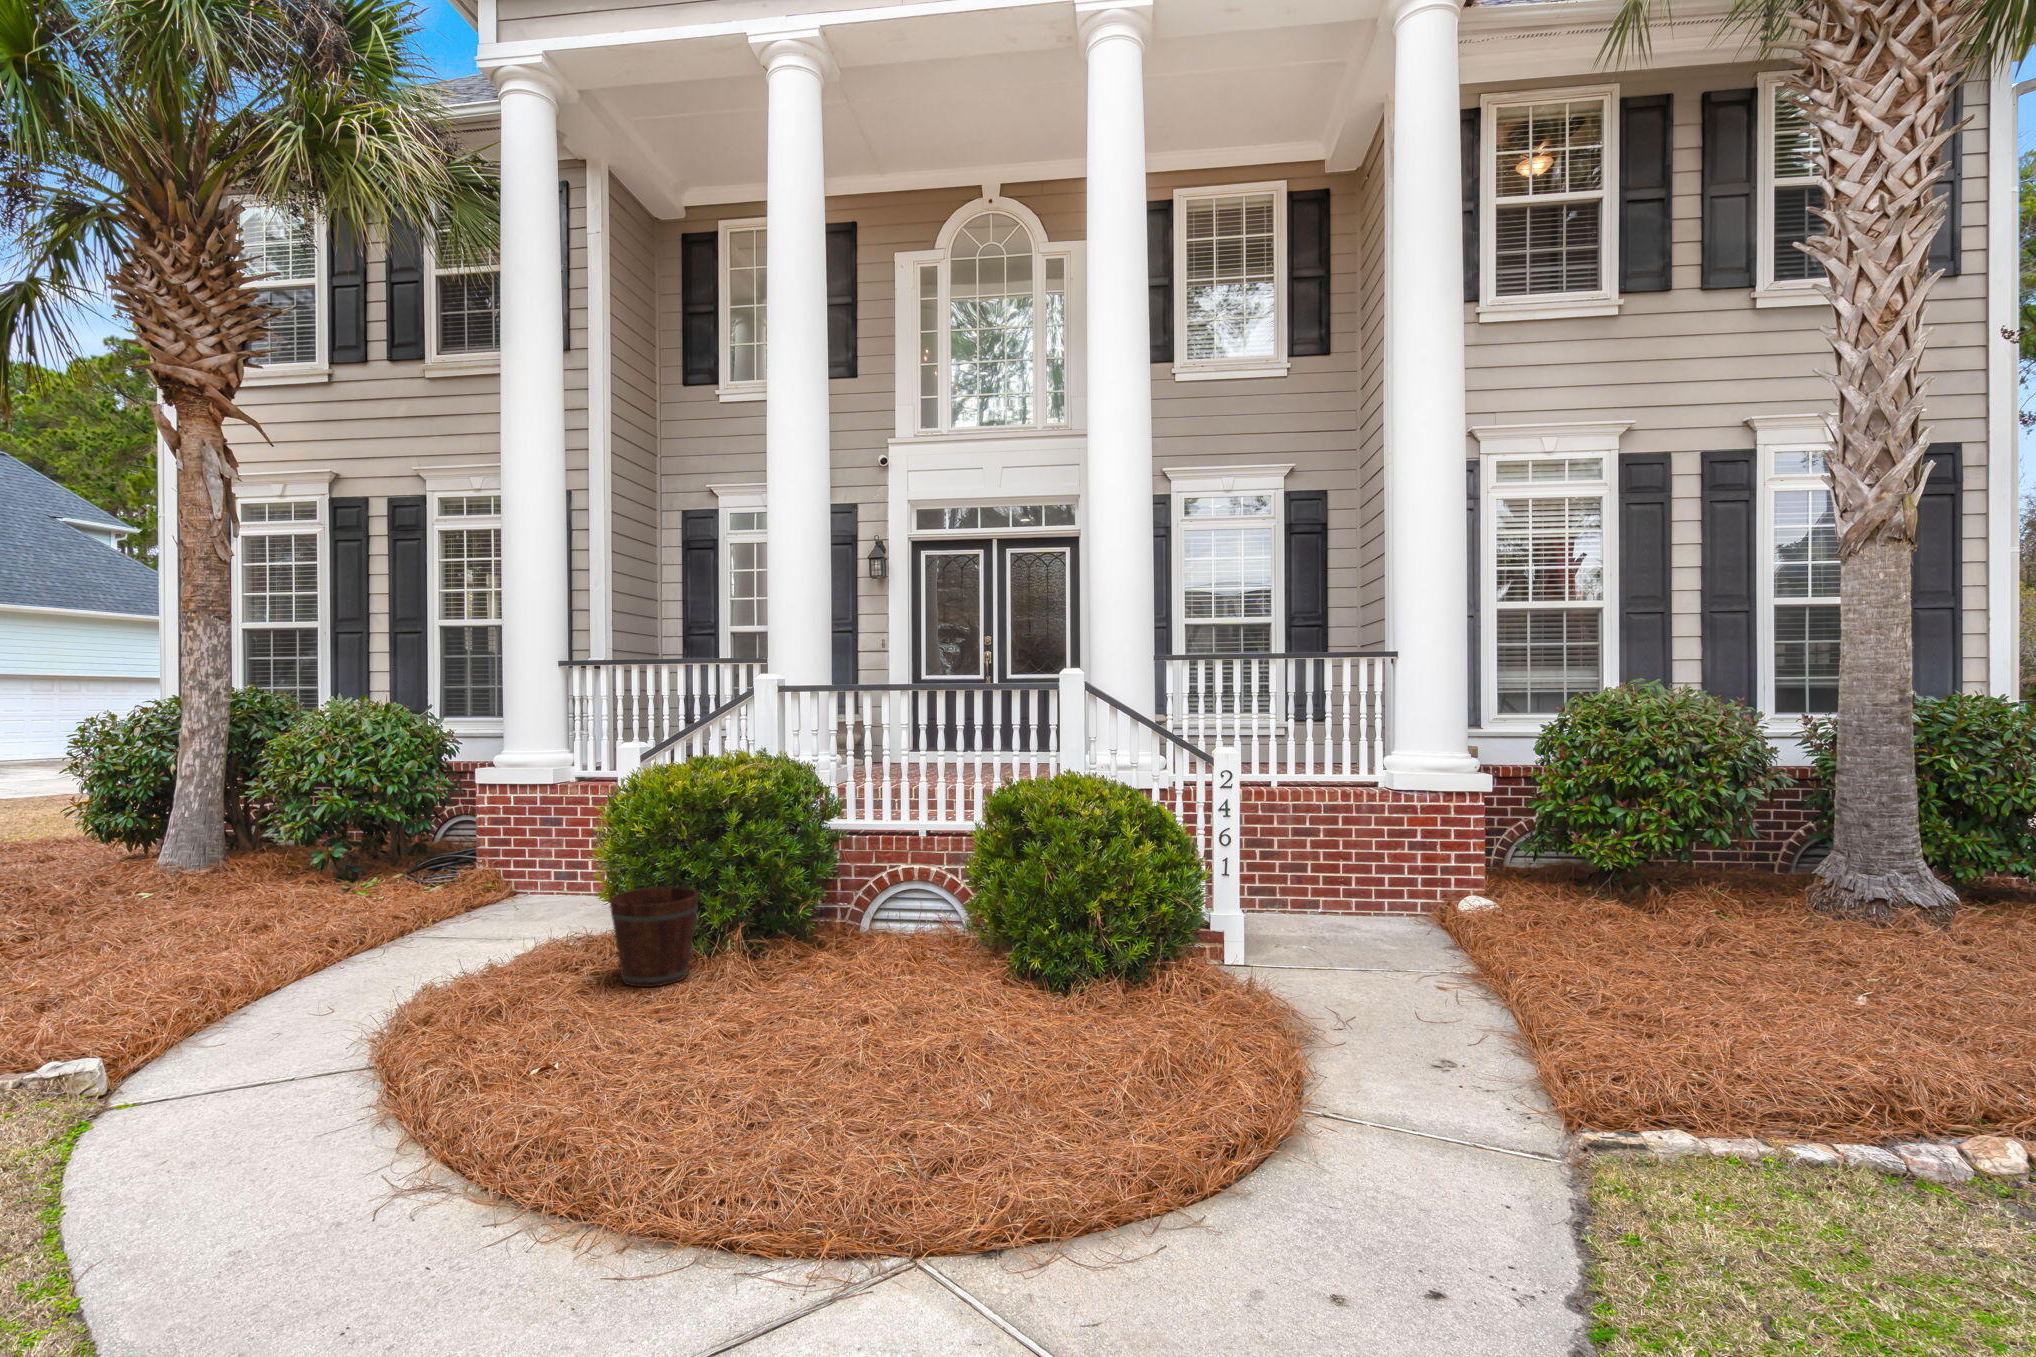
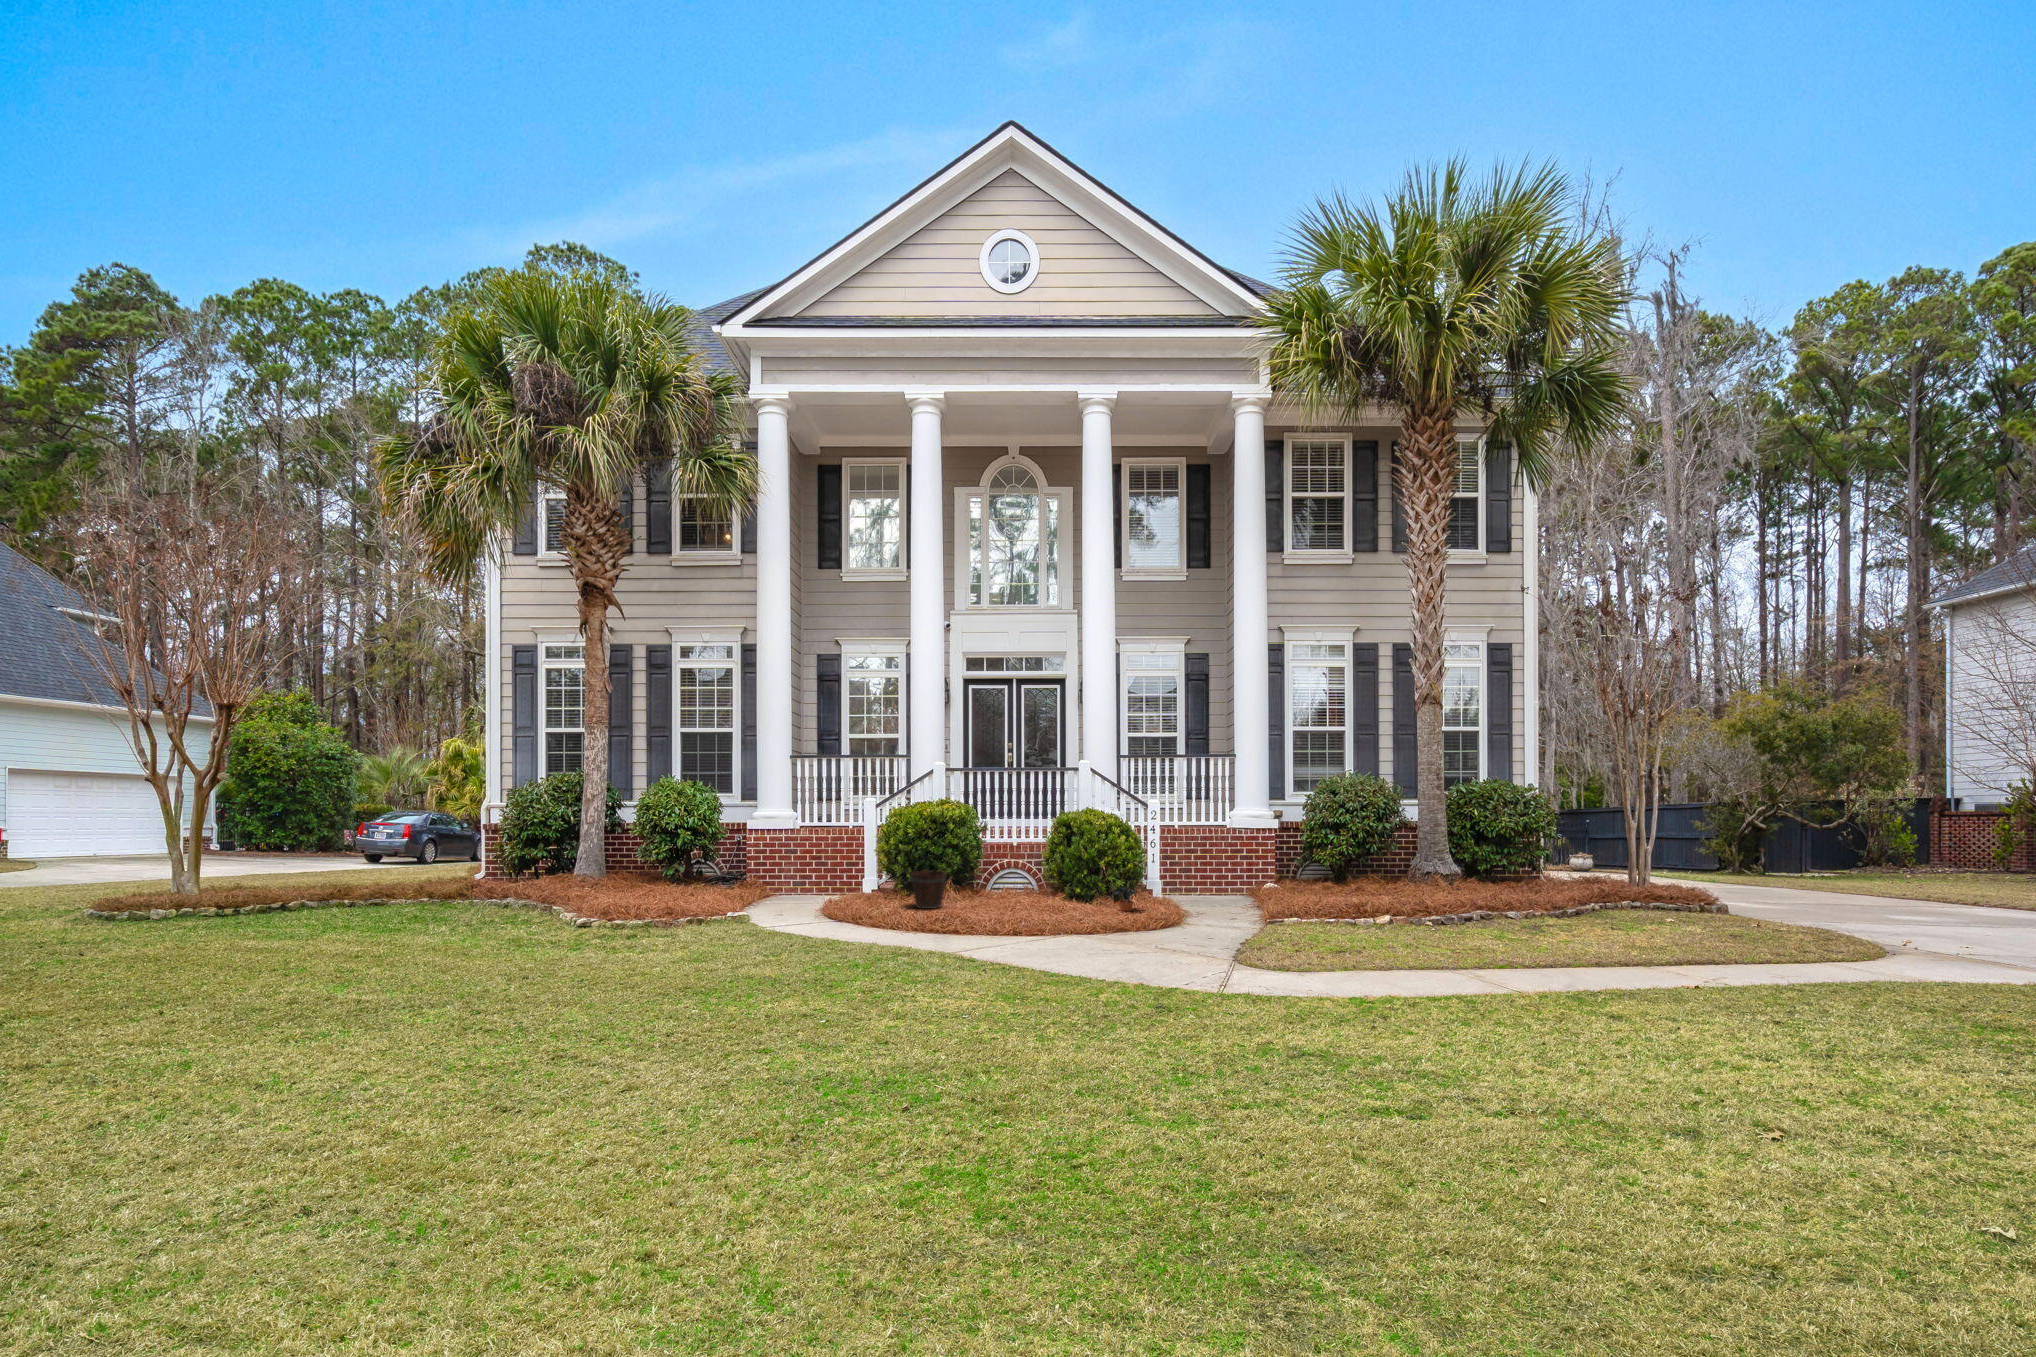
potted plant: none [1093,942,1171,1010] -> present [1113,887,1140,911]

